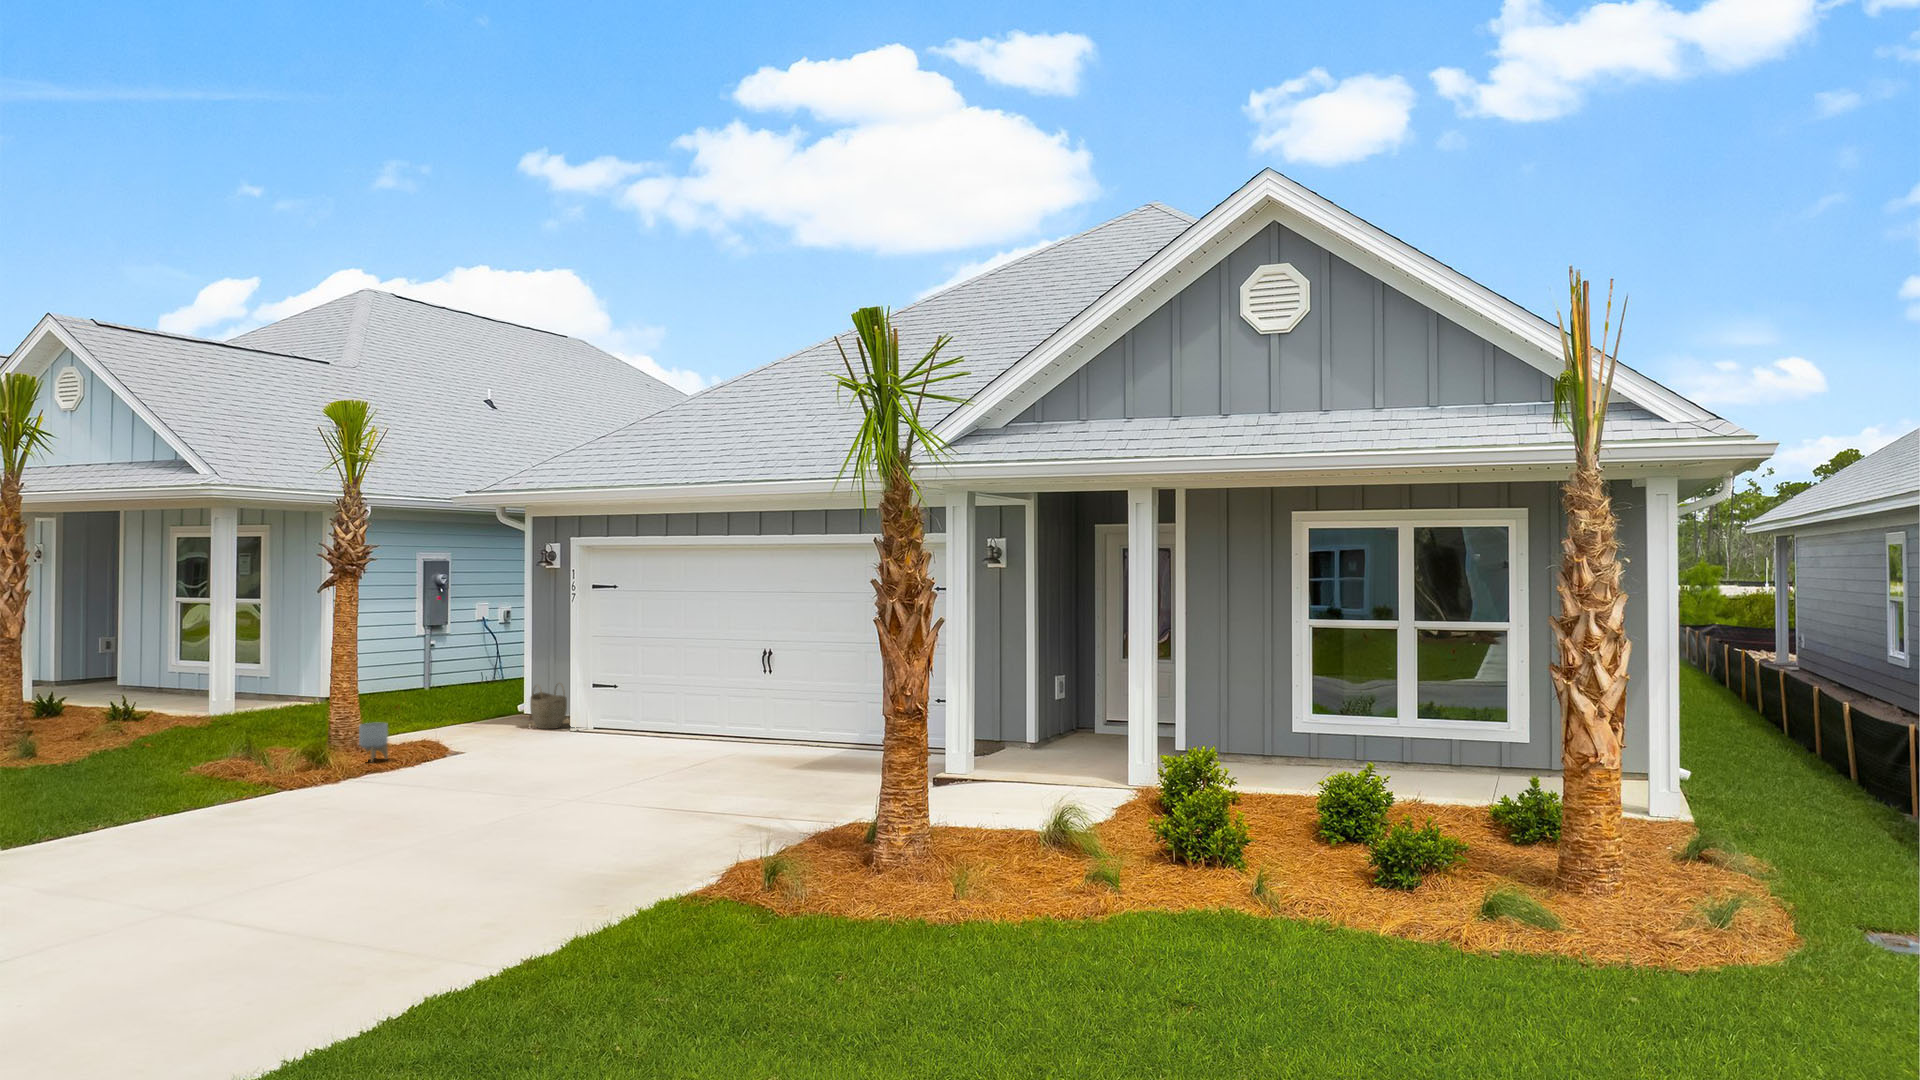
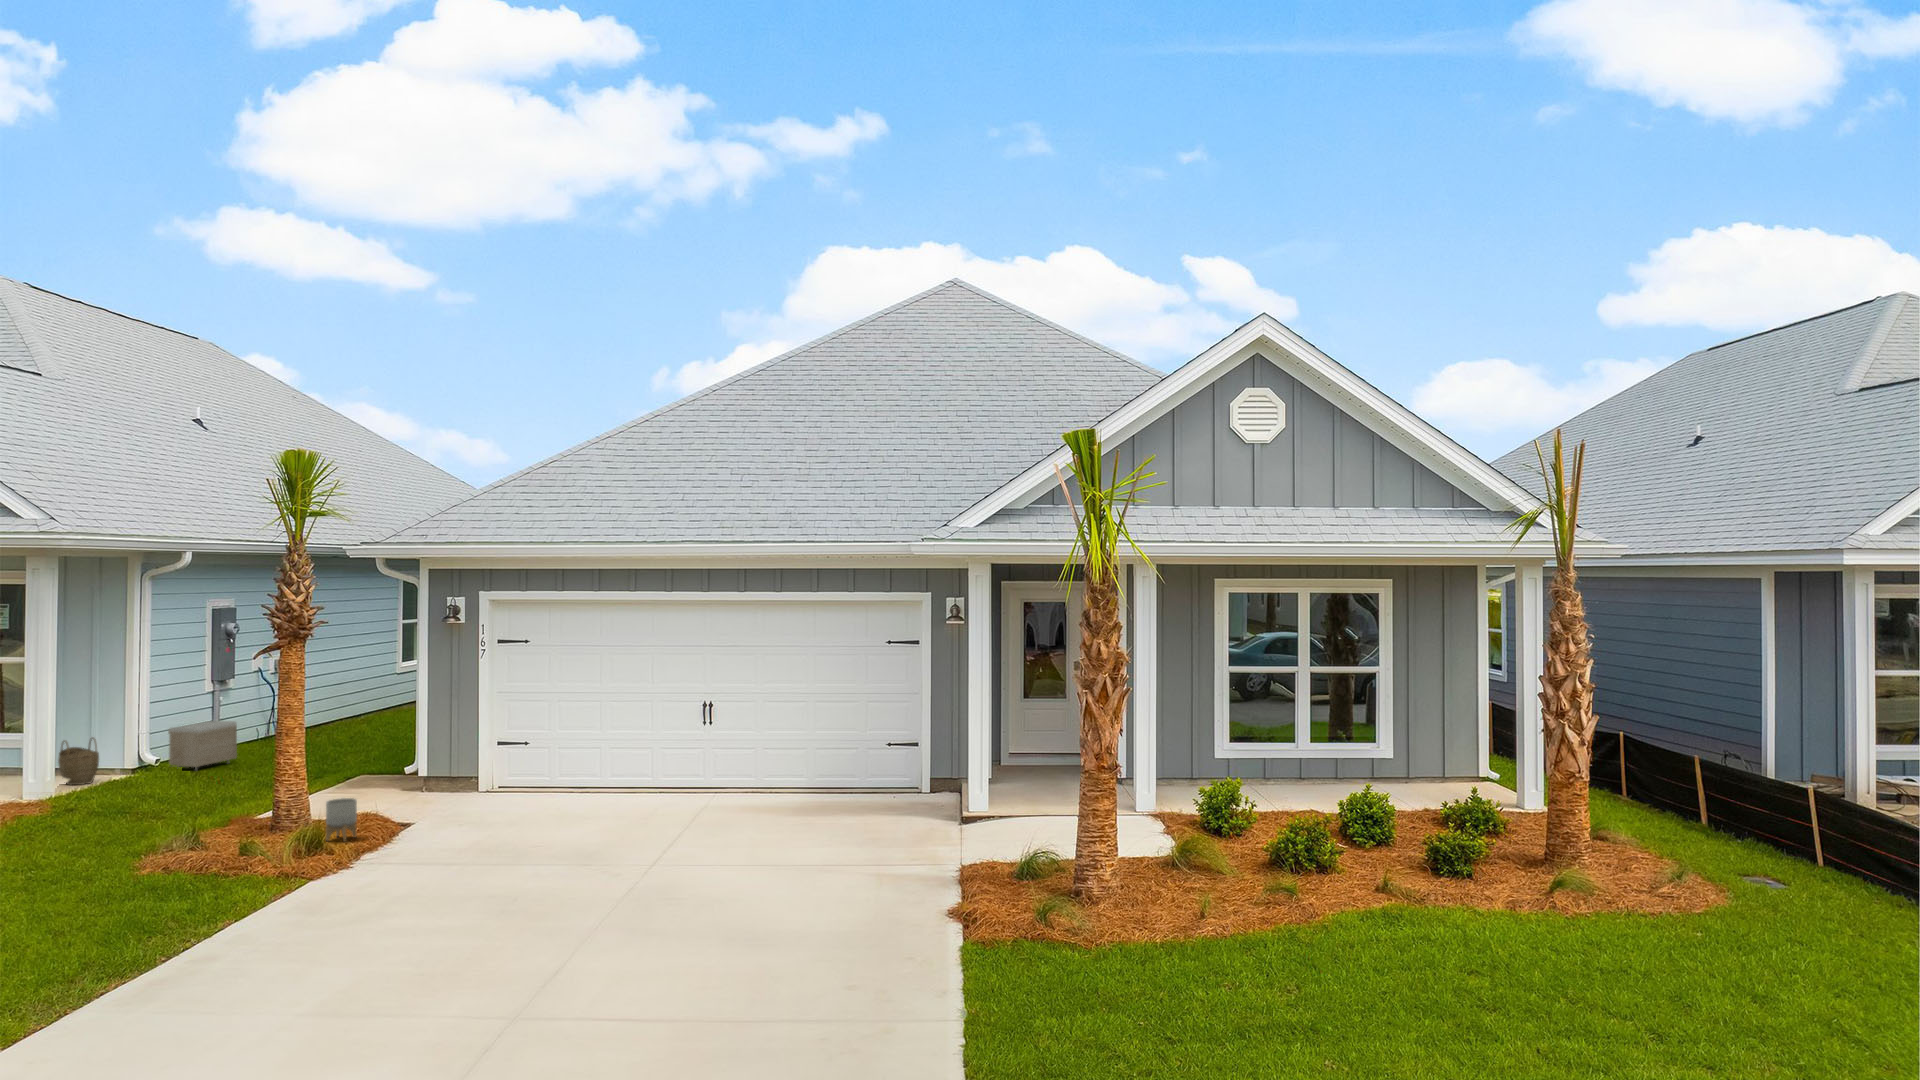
storage bench: none [377,661,438,703] -> present [168,721,237,770]
woven basket: present [530,690,567,729] -> present [58,738,99,785]

